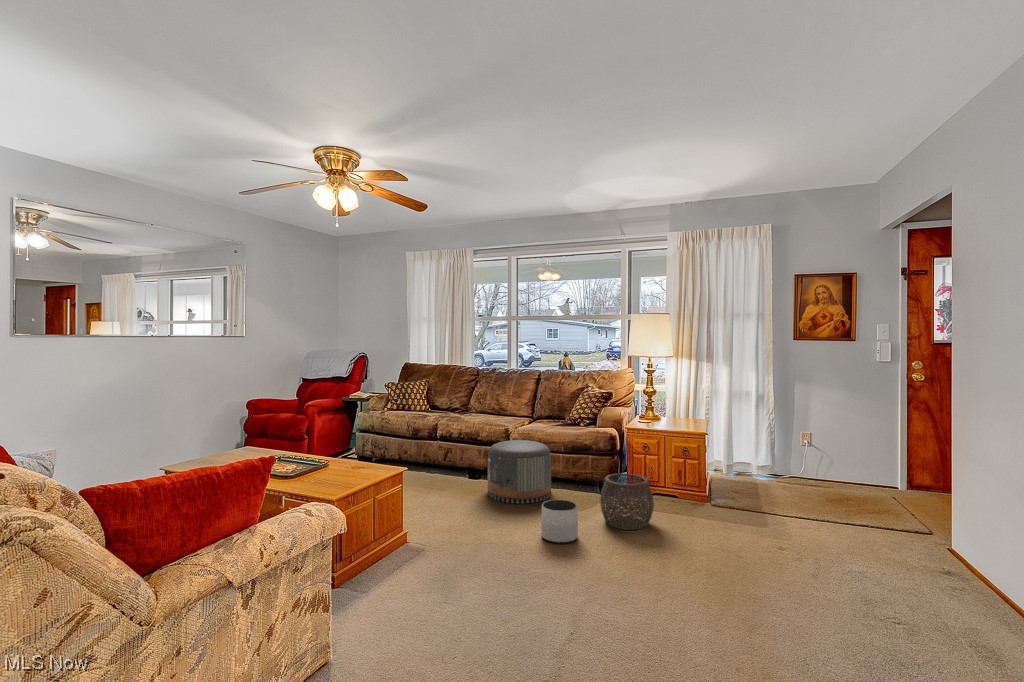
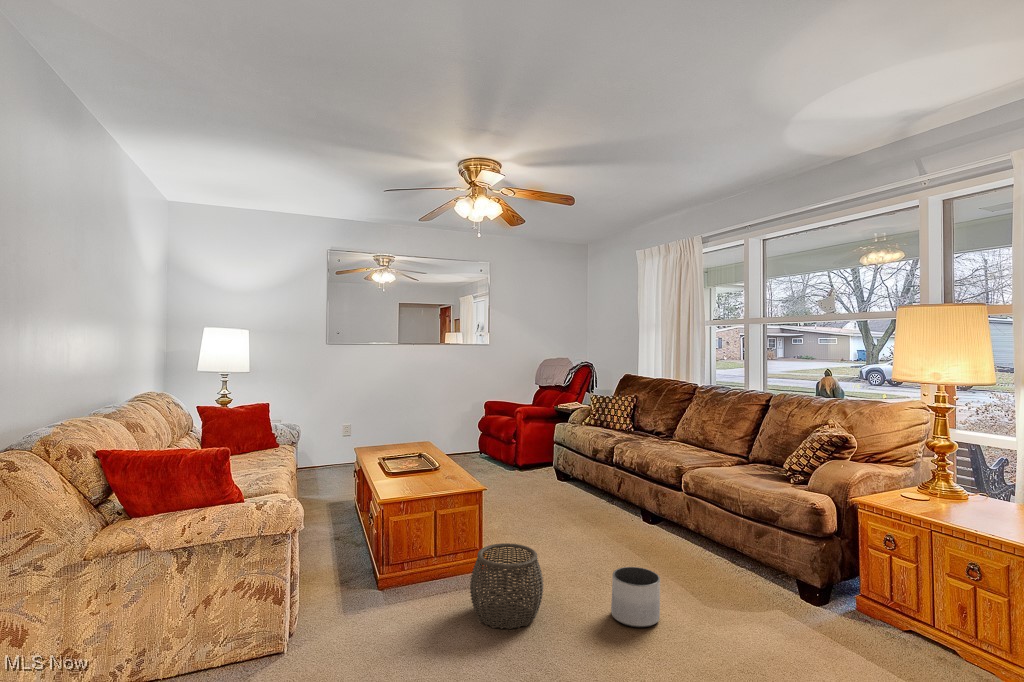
pouf: present [488,440,551,504] -> none [627,482,713,569]
woven basket: present [600,473,654,530] -> present [470,543,544,629]

